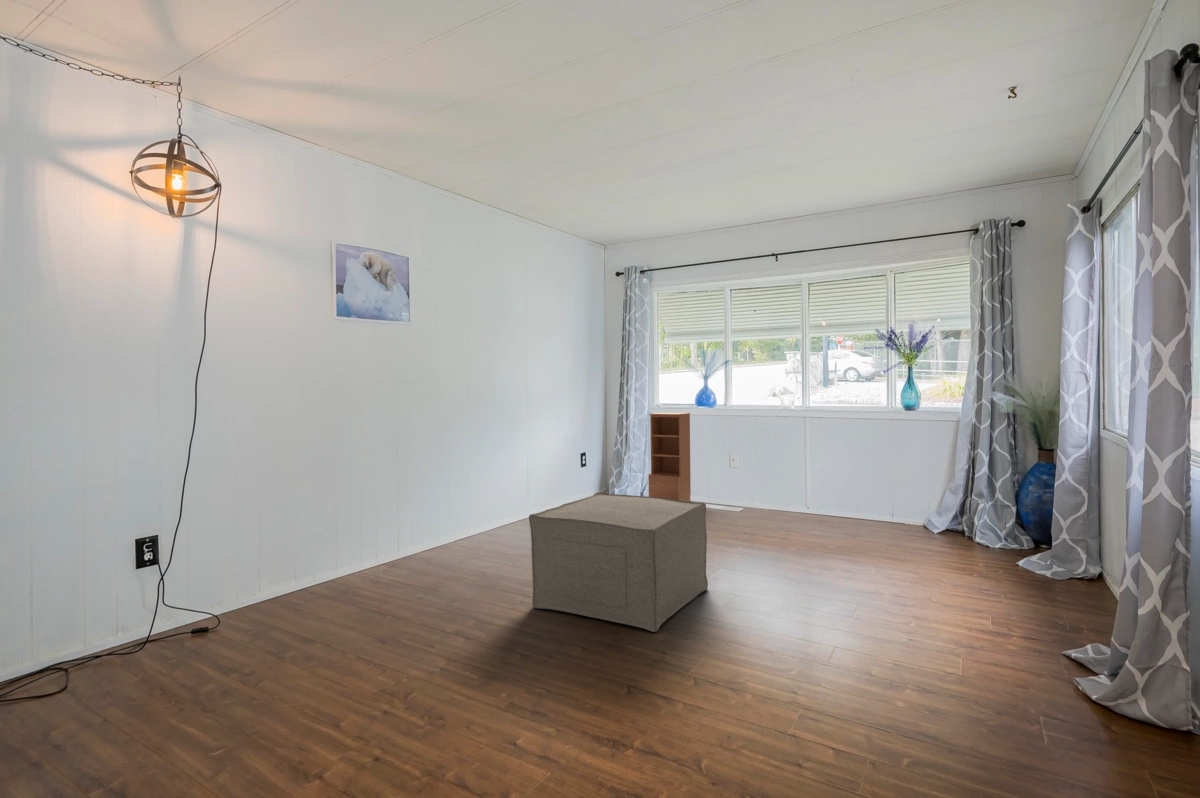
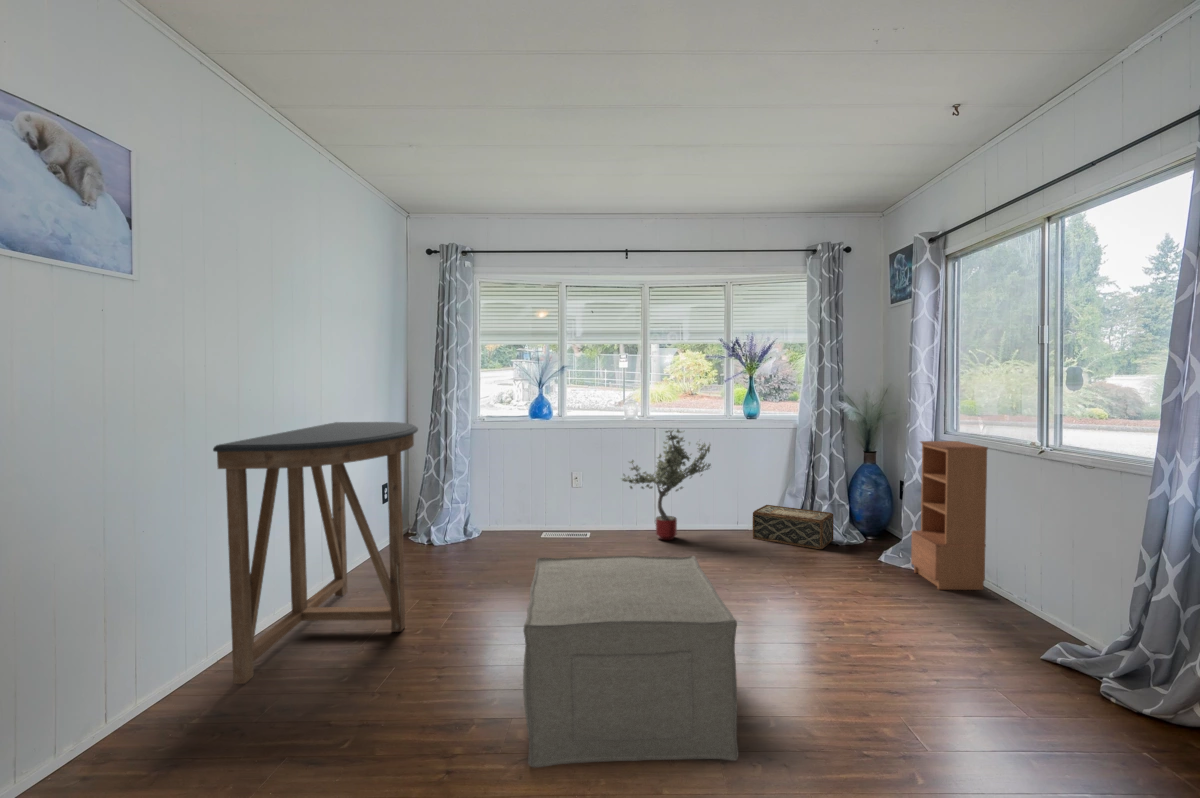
console table: none [423,401,565,550] -> present [213,422,418,684]
bookcase: present [648,413,691,502] -> present [911,441,988,590]
potted tree: none [765,417,852,522] -> present [622,429,711,540]
woven basket: none [897,500,990,546] -> present [752,505,834,549]

